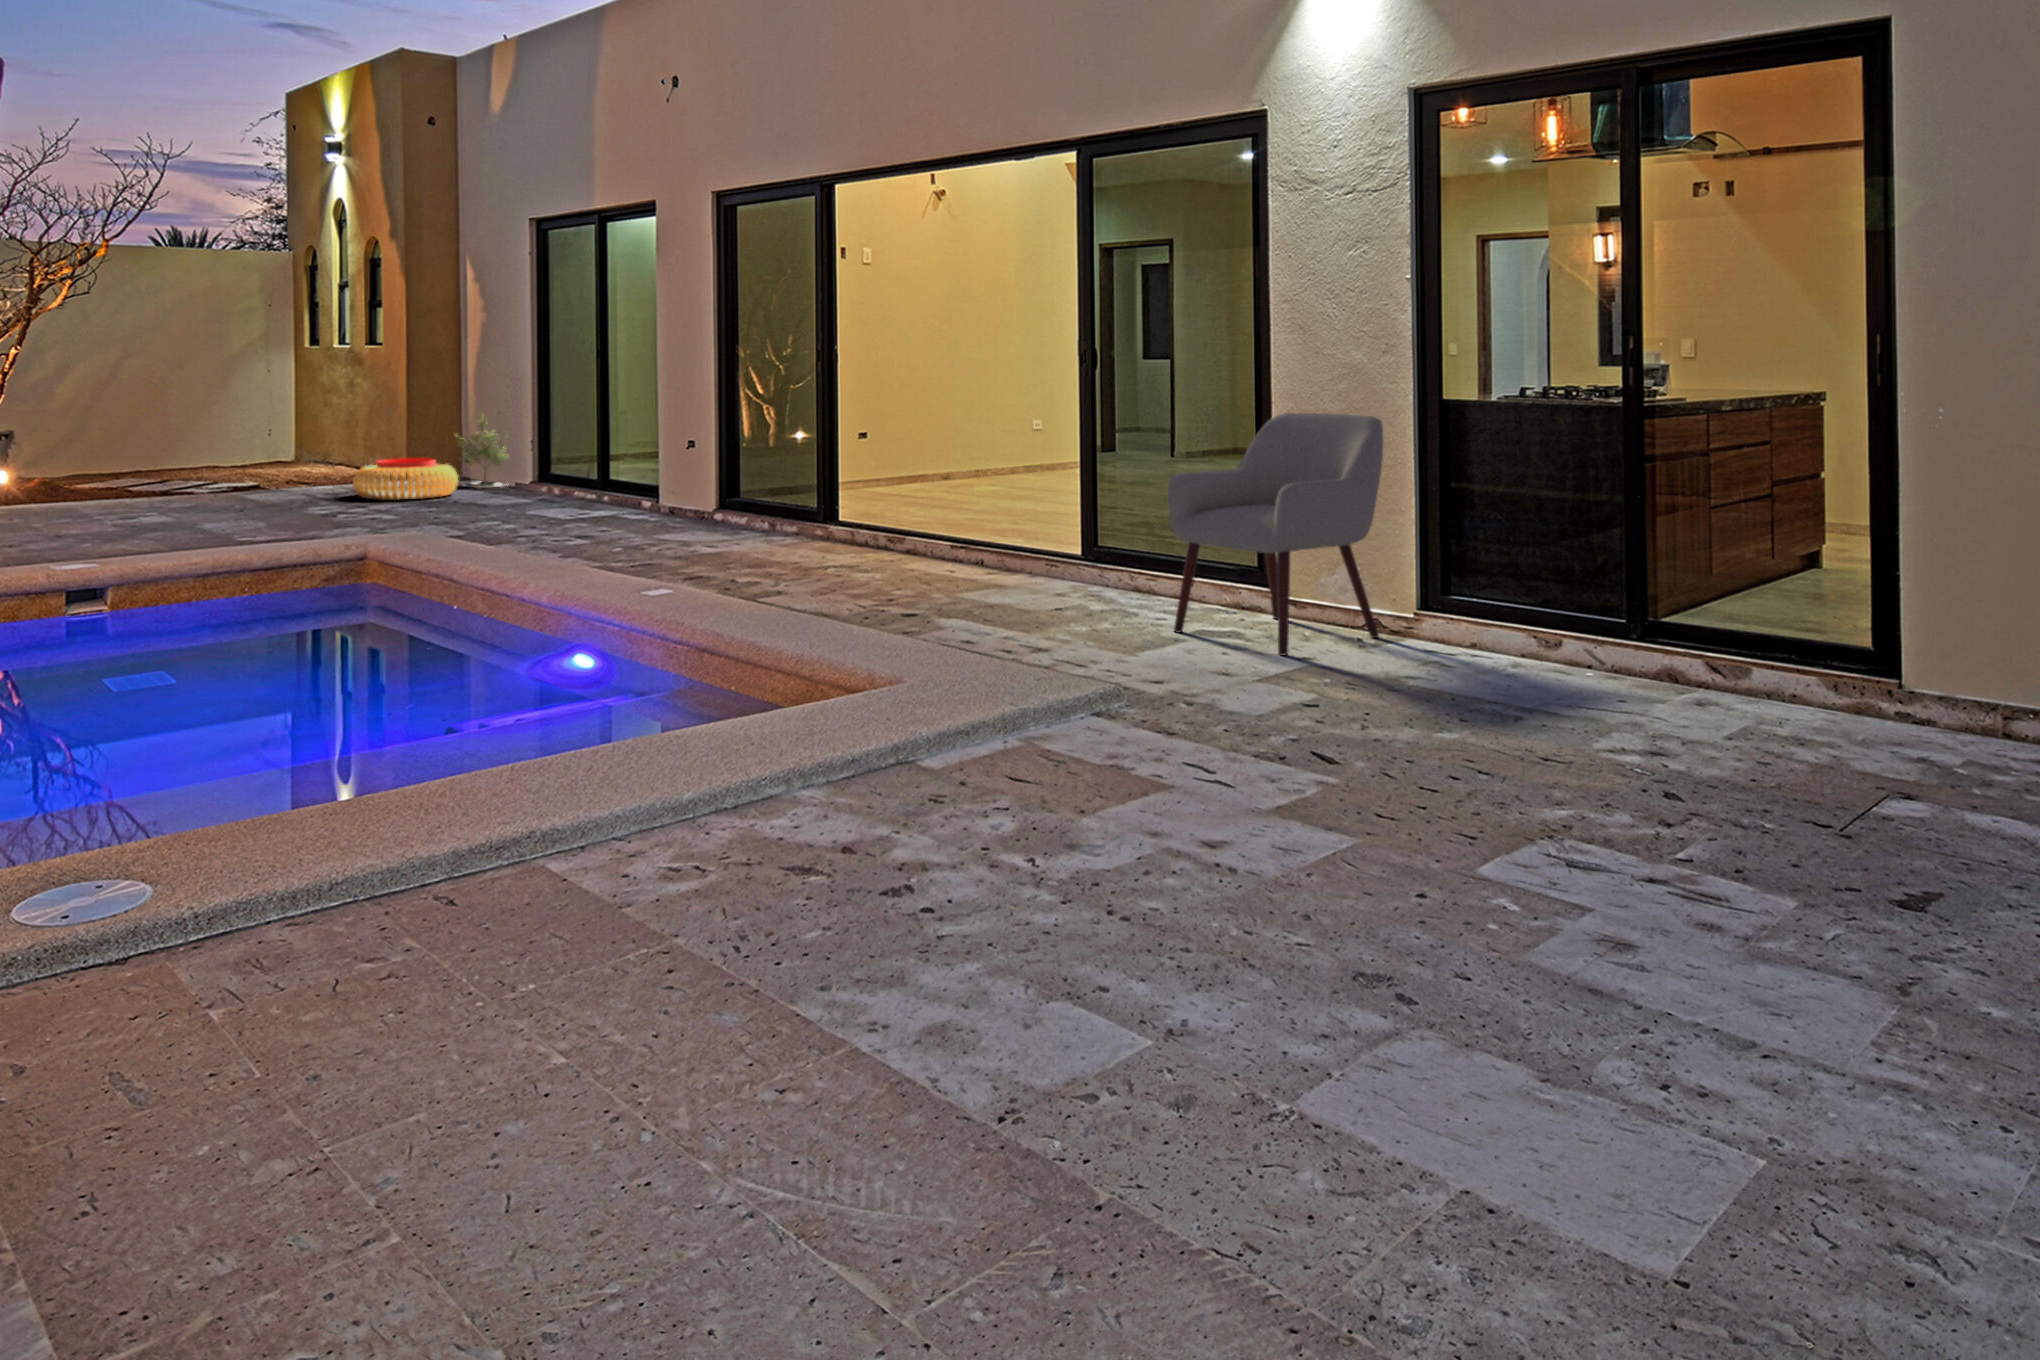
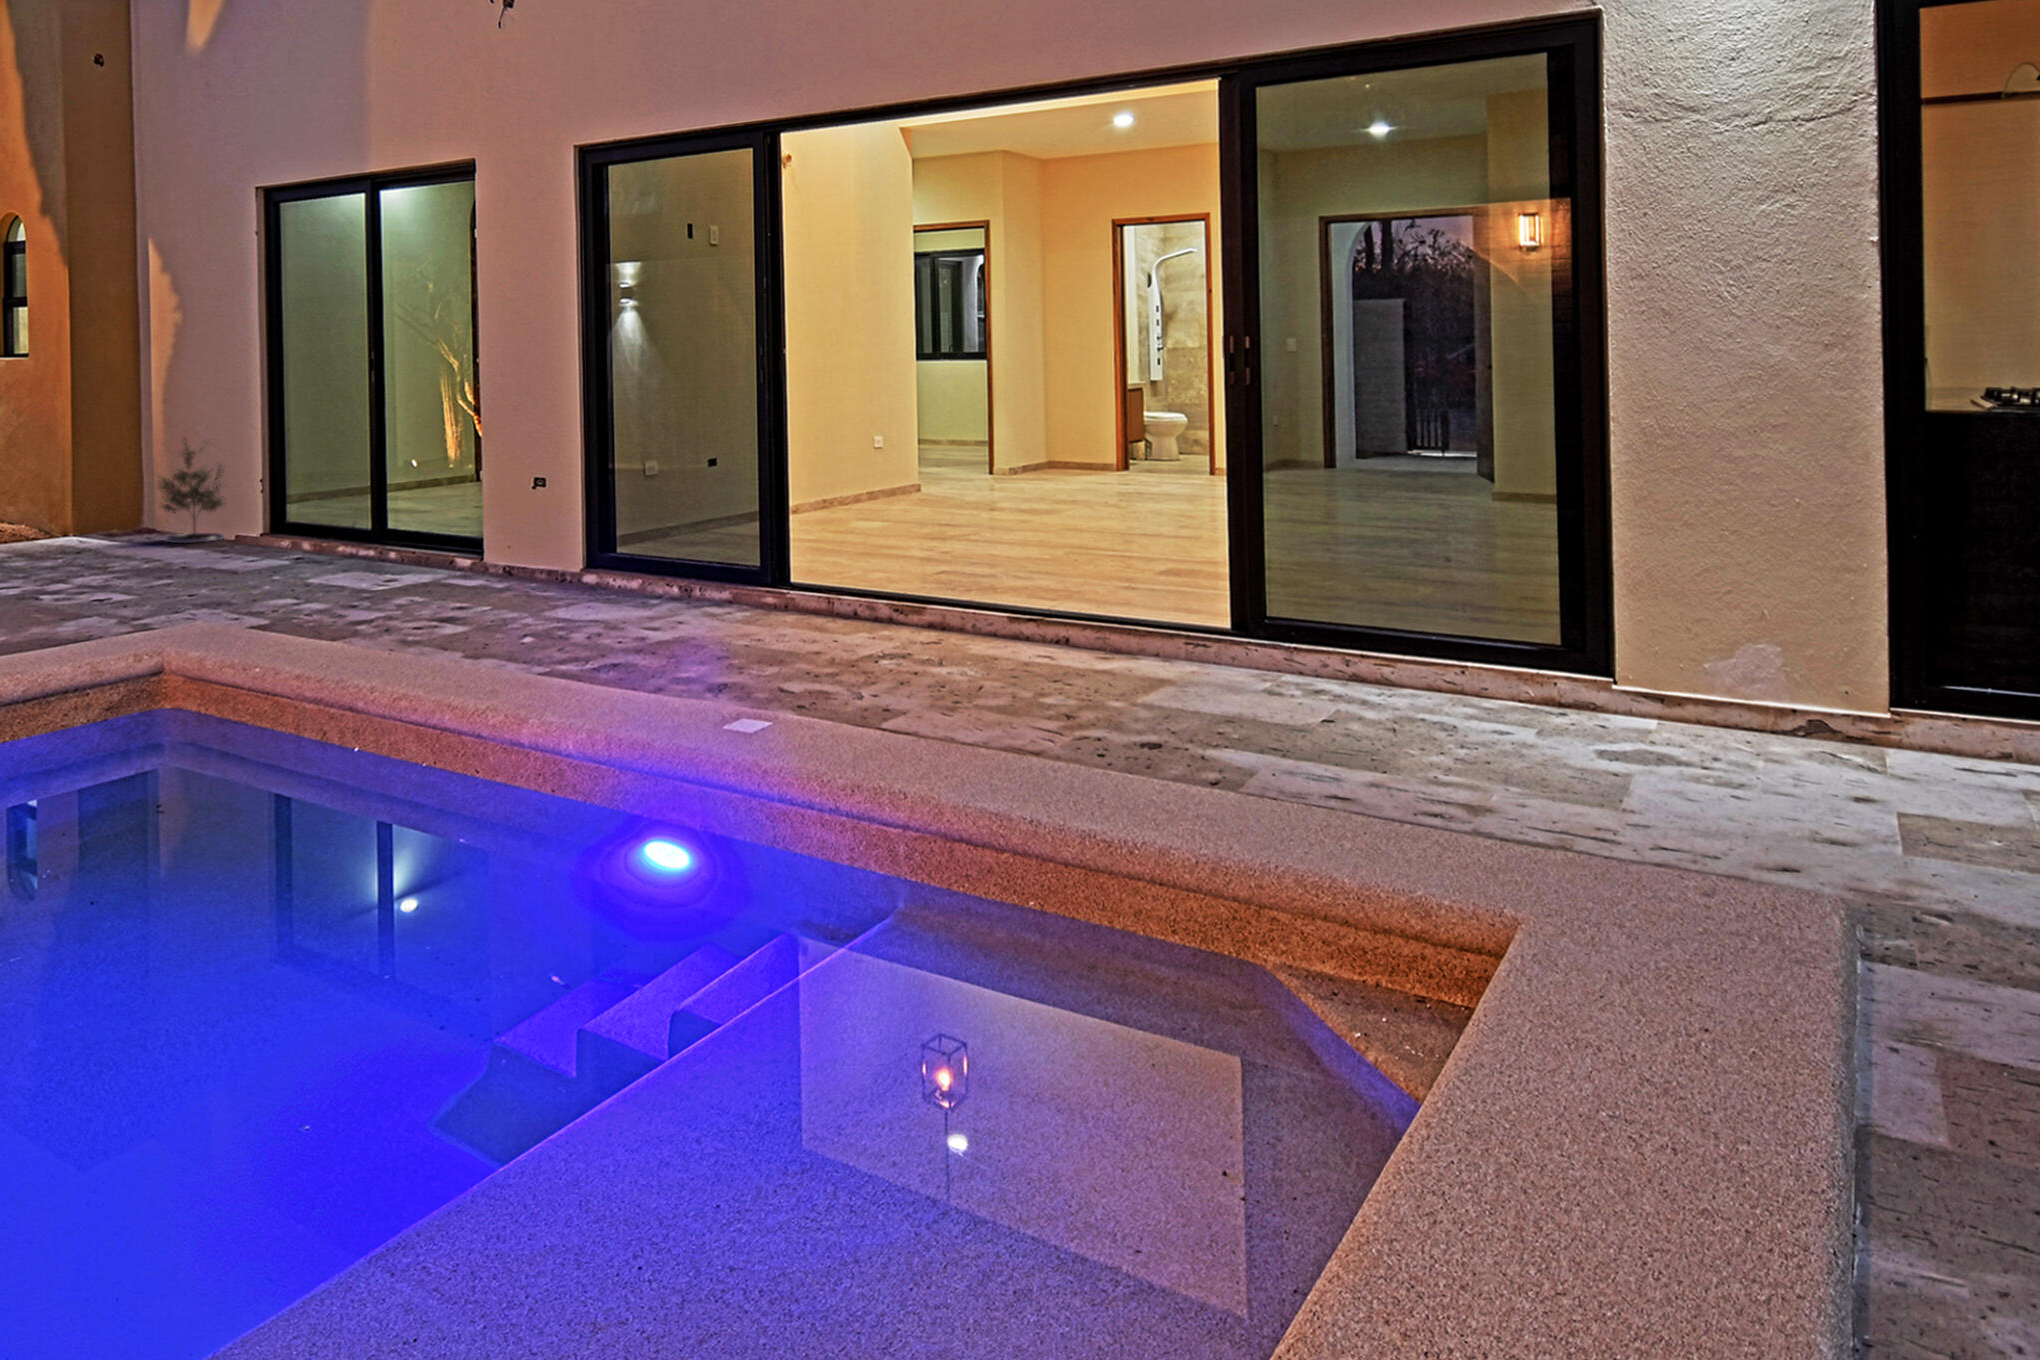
chair: present [1168,413,1383,655] -> none [1547,433,1852,788]
pouf: present [353,458,458,500] -> none [35,507,177,565]

